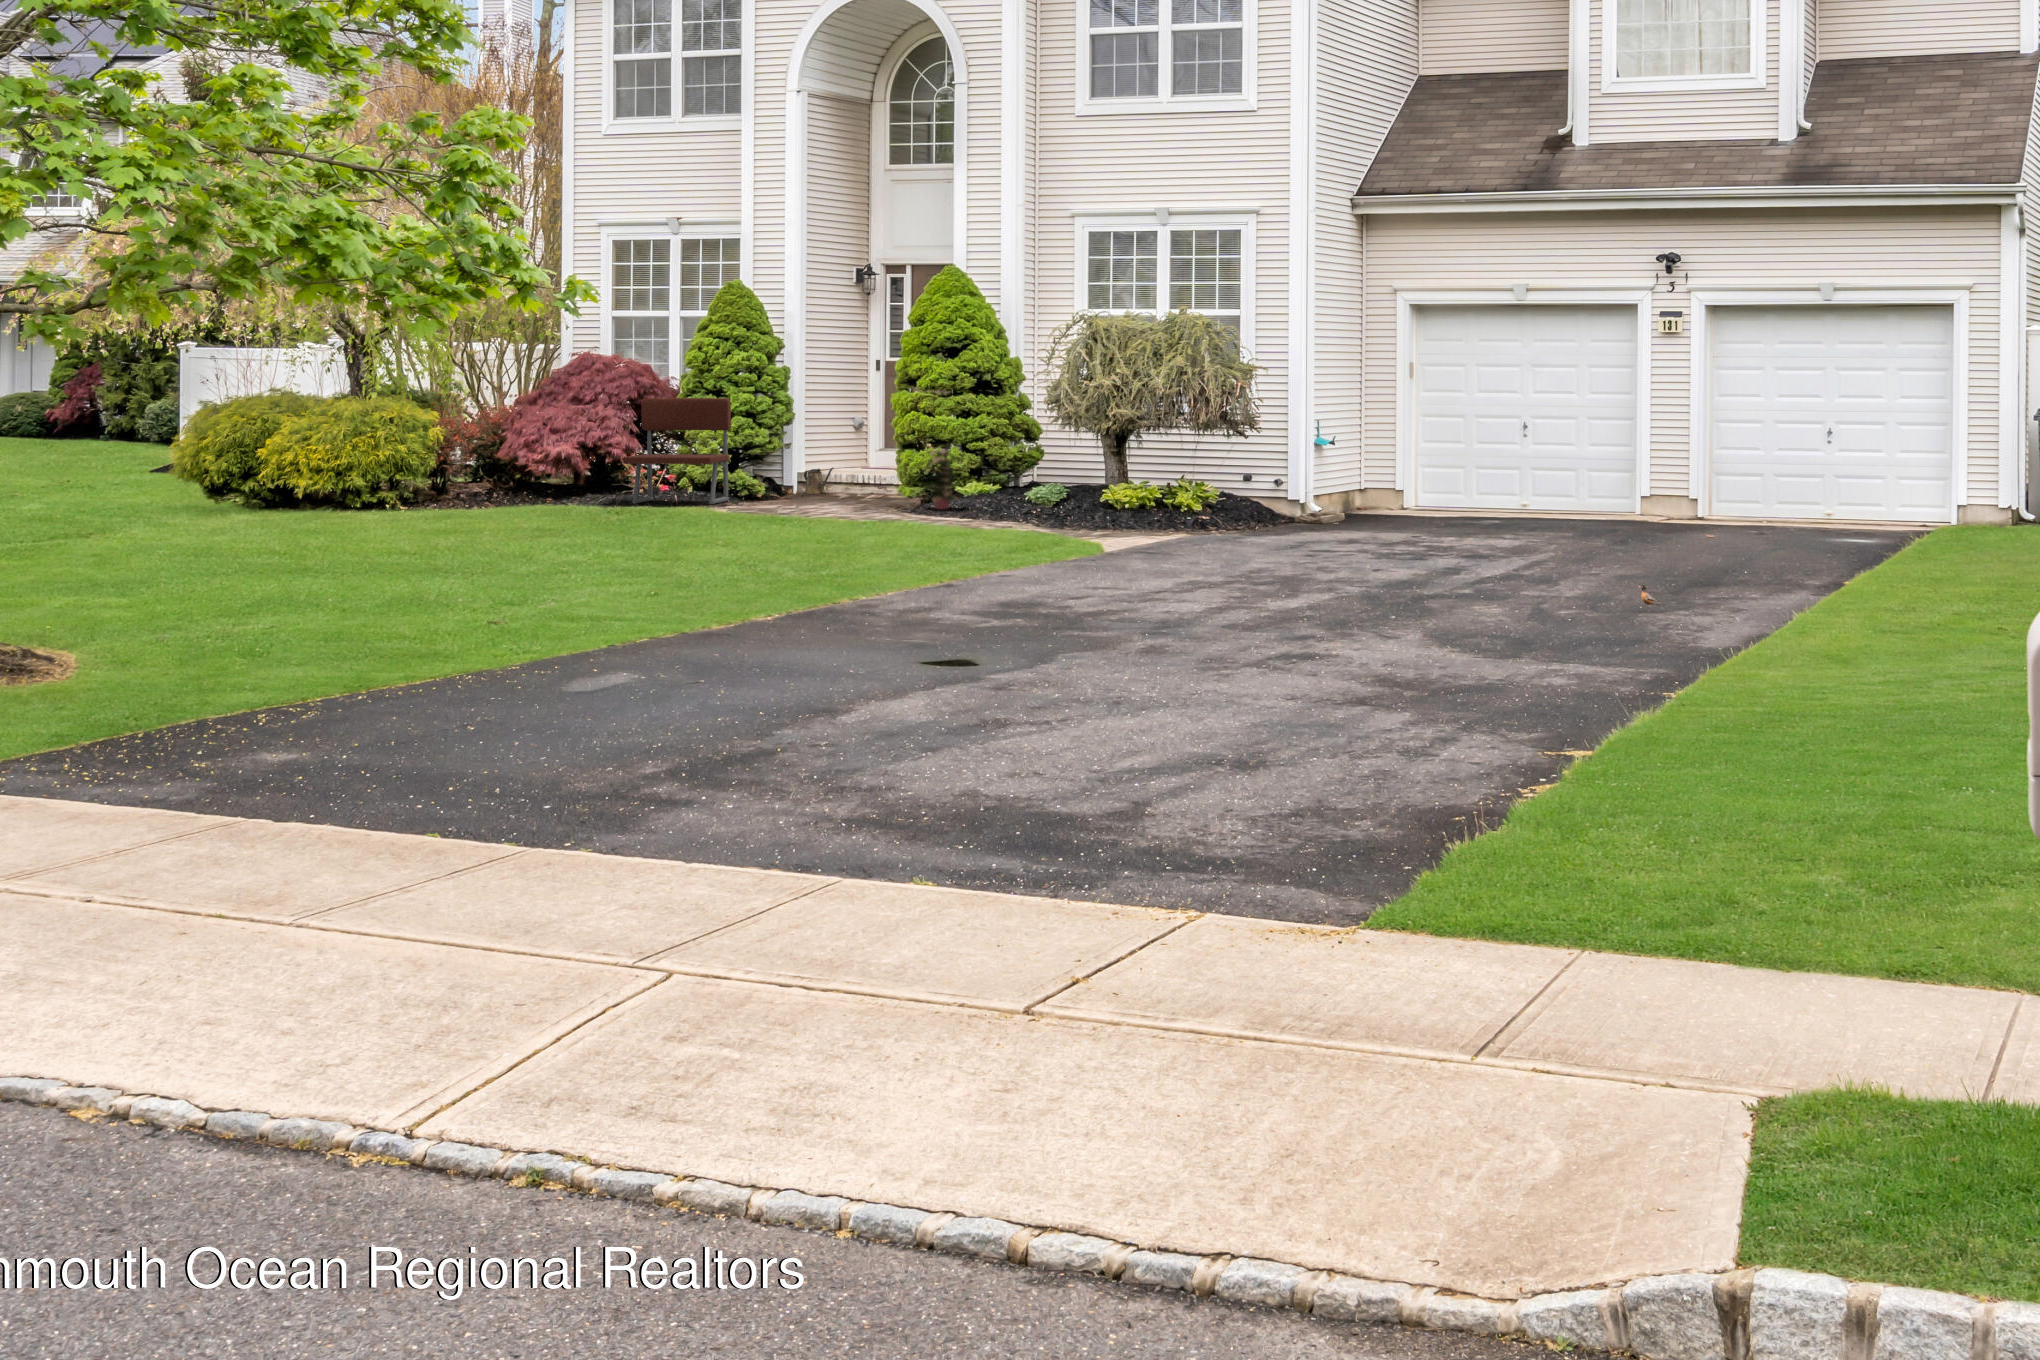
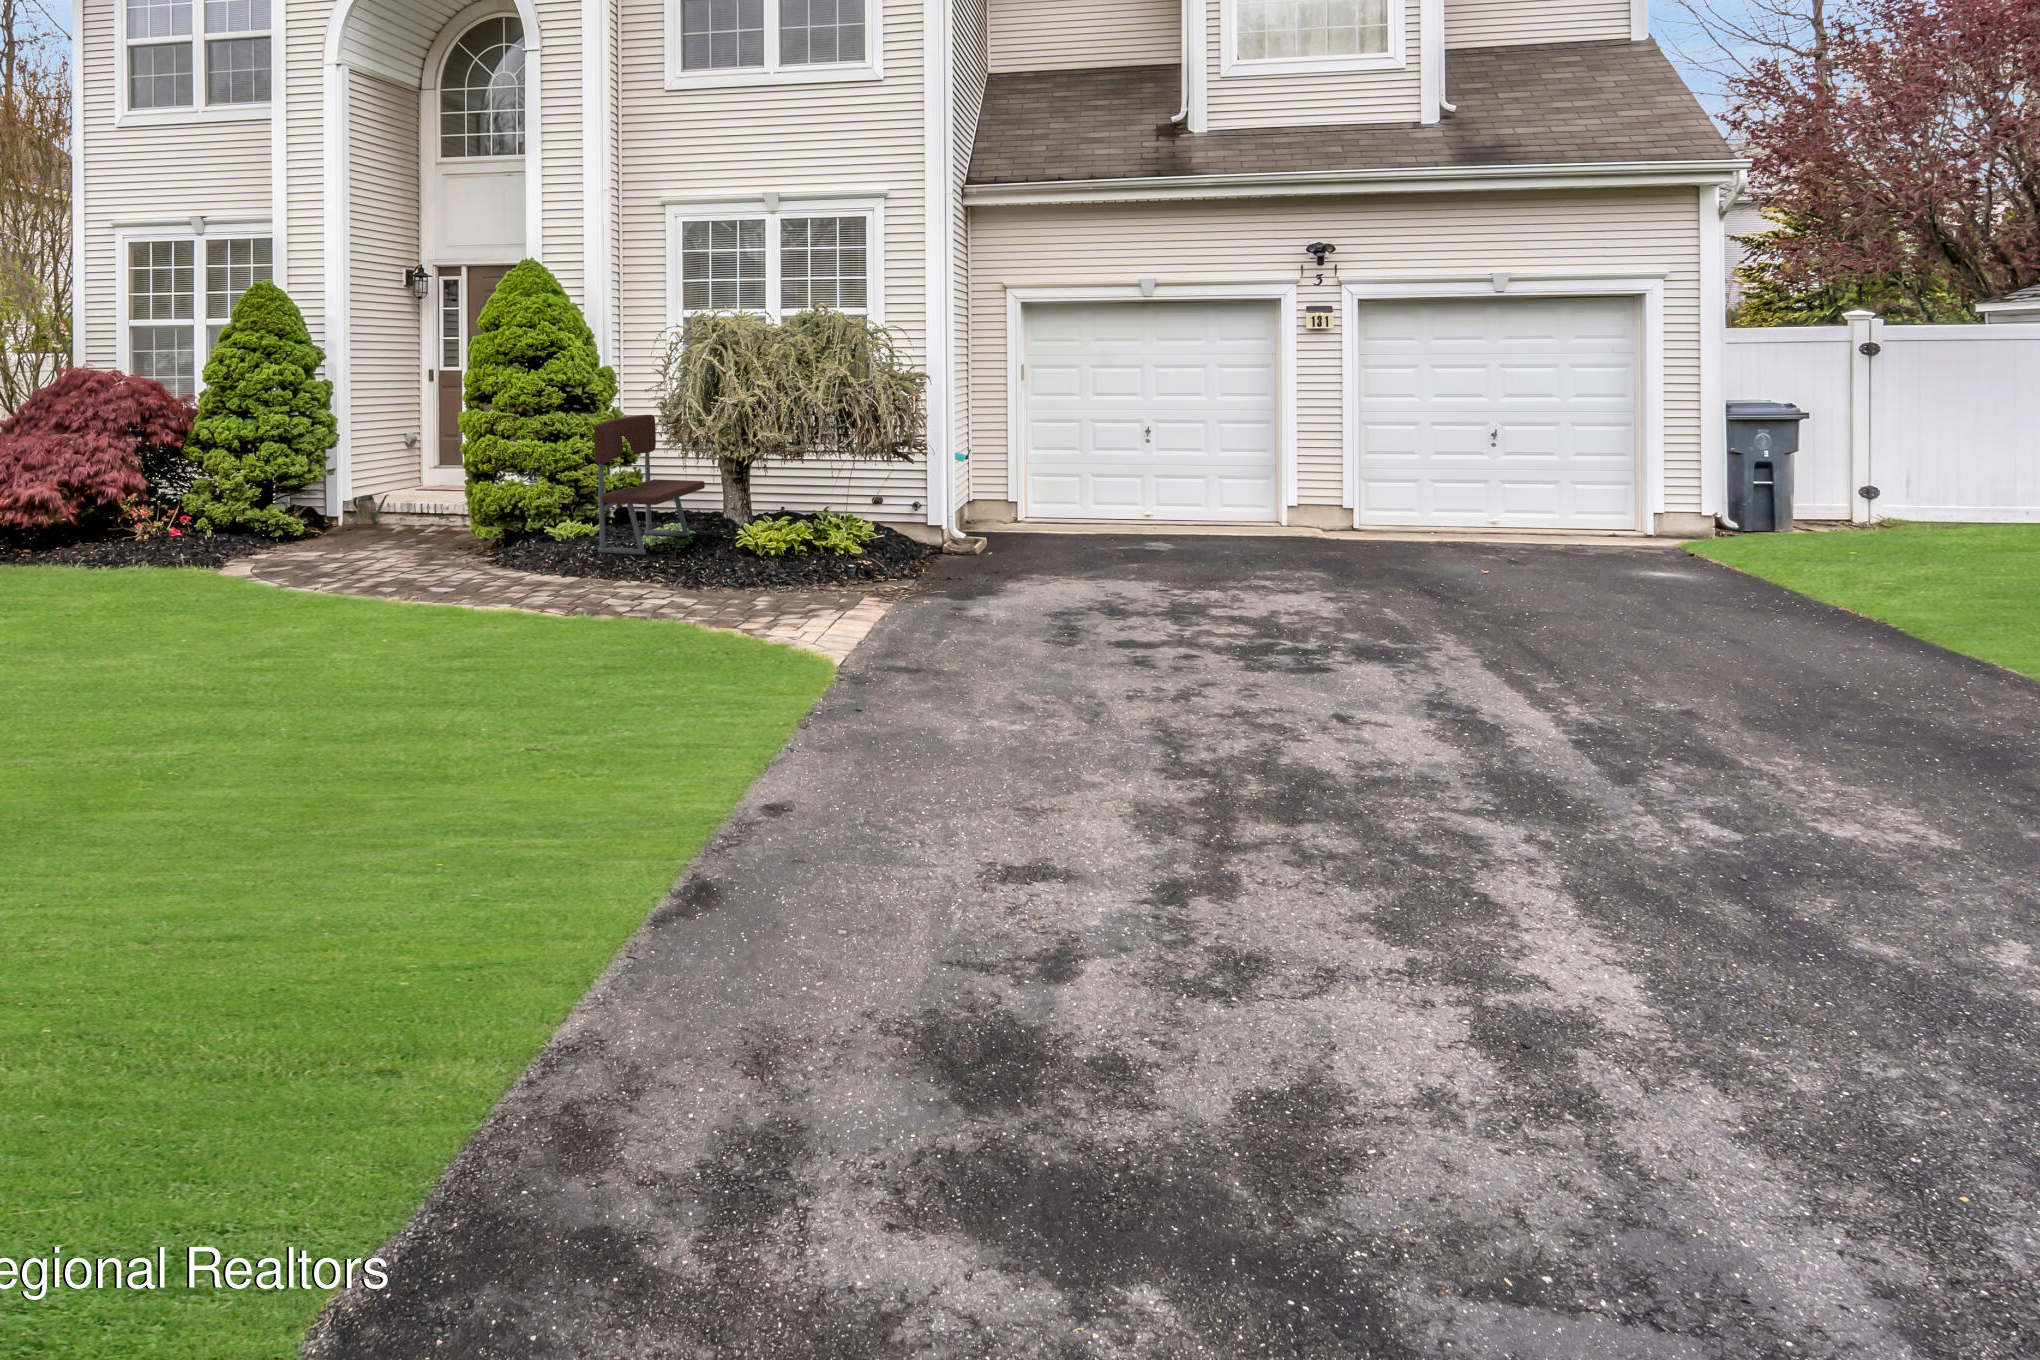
bench: present [623,398,731,504] -> present [594,415,705,555]
decorative plant: present [926,450,958,509] -> none [504,484,556,558]

